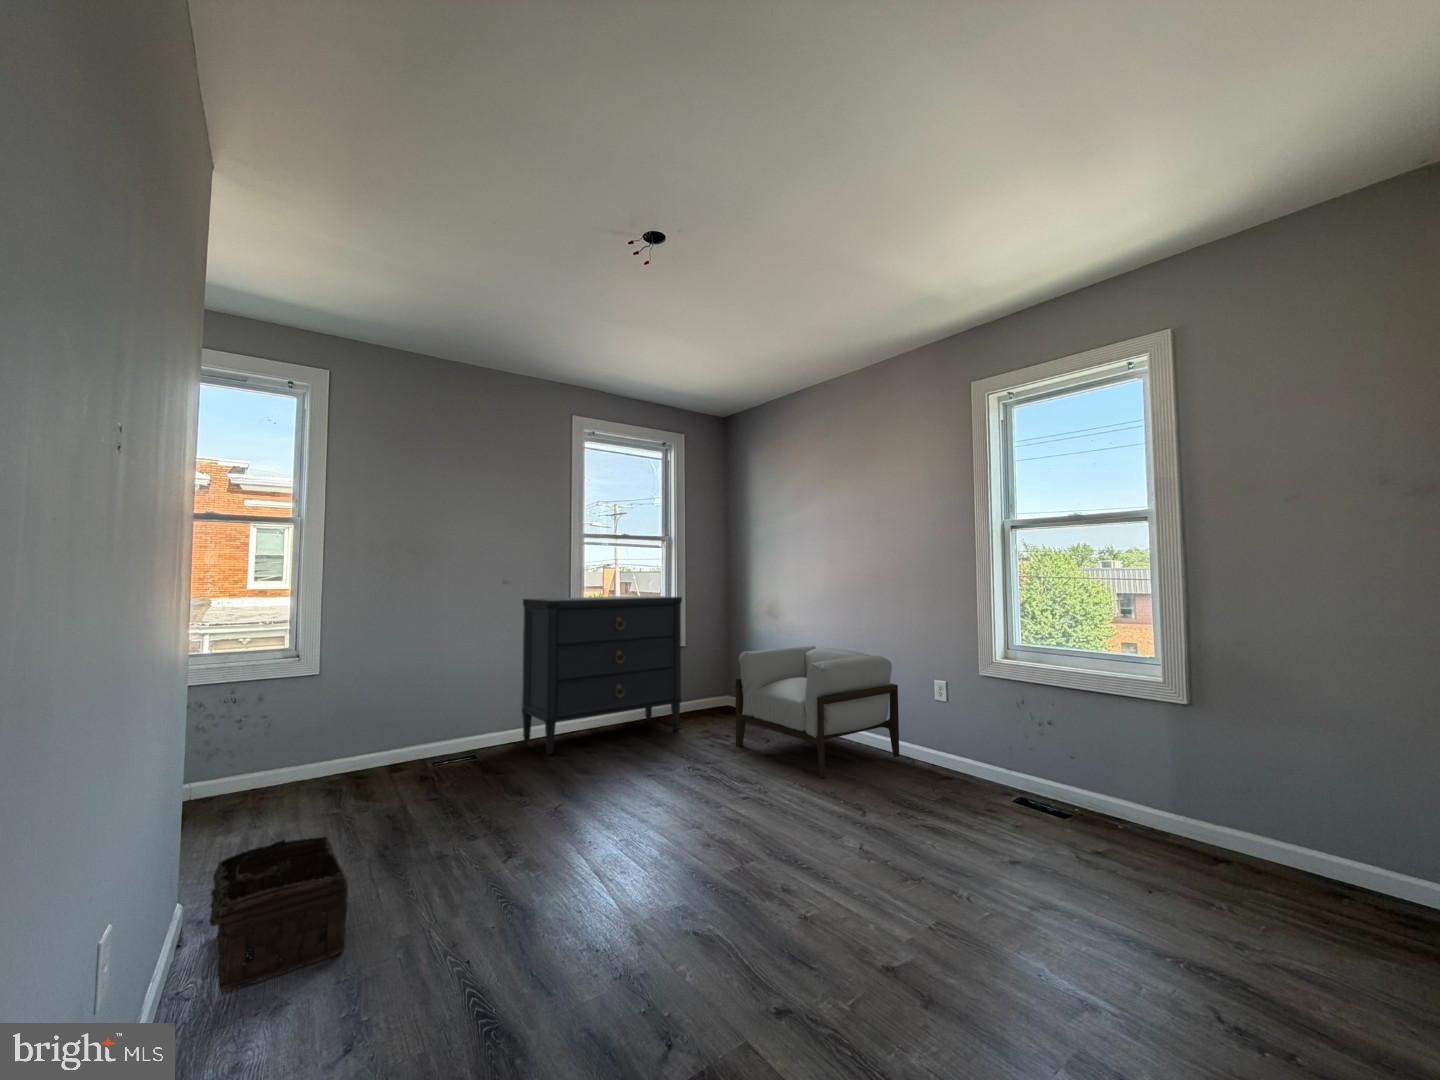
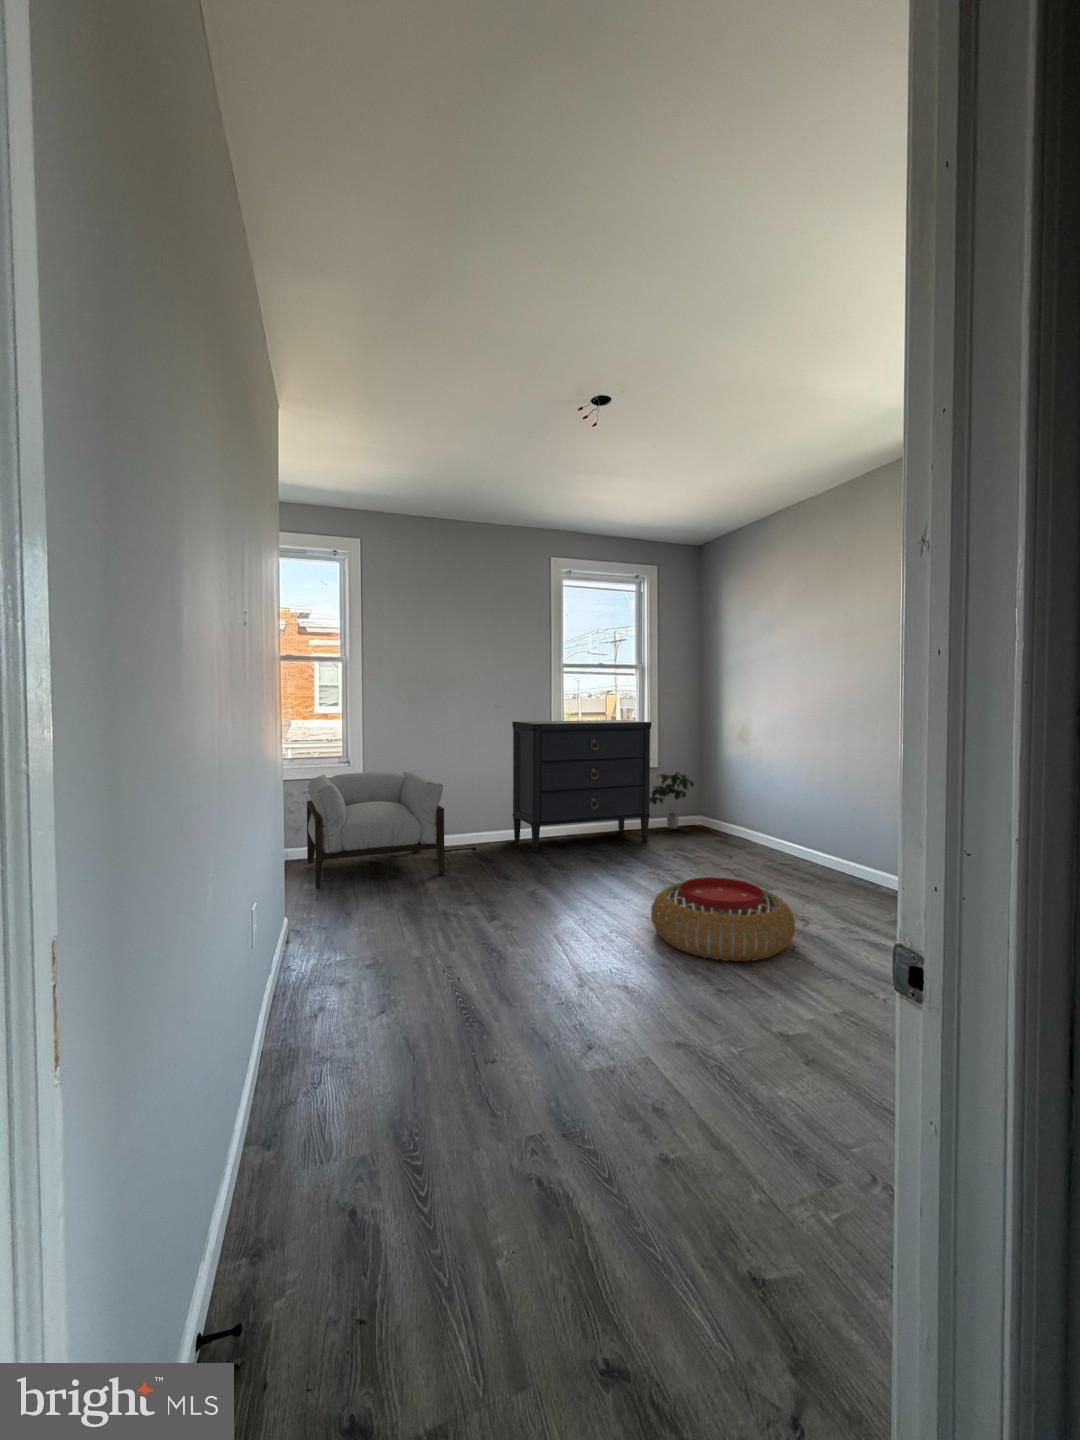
armchair: present [736,646,899,778] -> present [307,772,444,889]
potted plant: none [678,651,724,713] -> present [650,772,694,829]
pouf: none [701,777,869,888] -> present [651,877,795,961]
basket: present [209,836,348,992] -> none [311,883,403,967]

